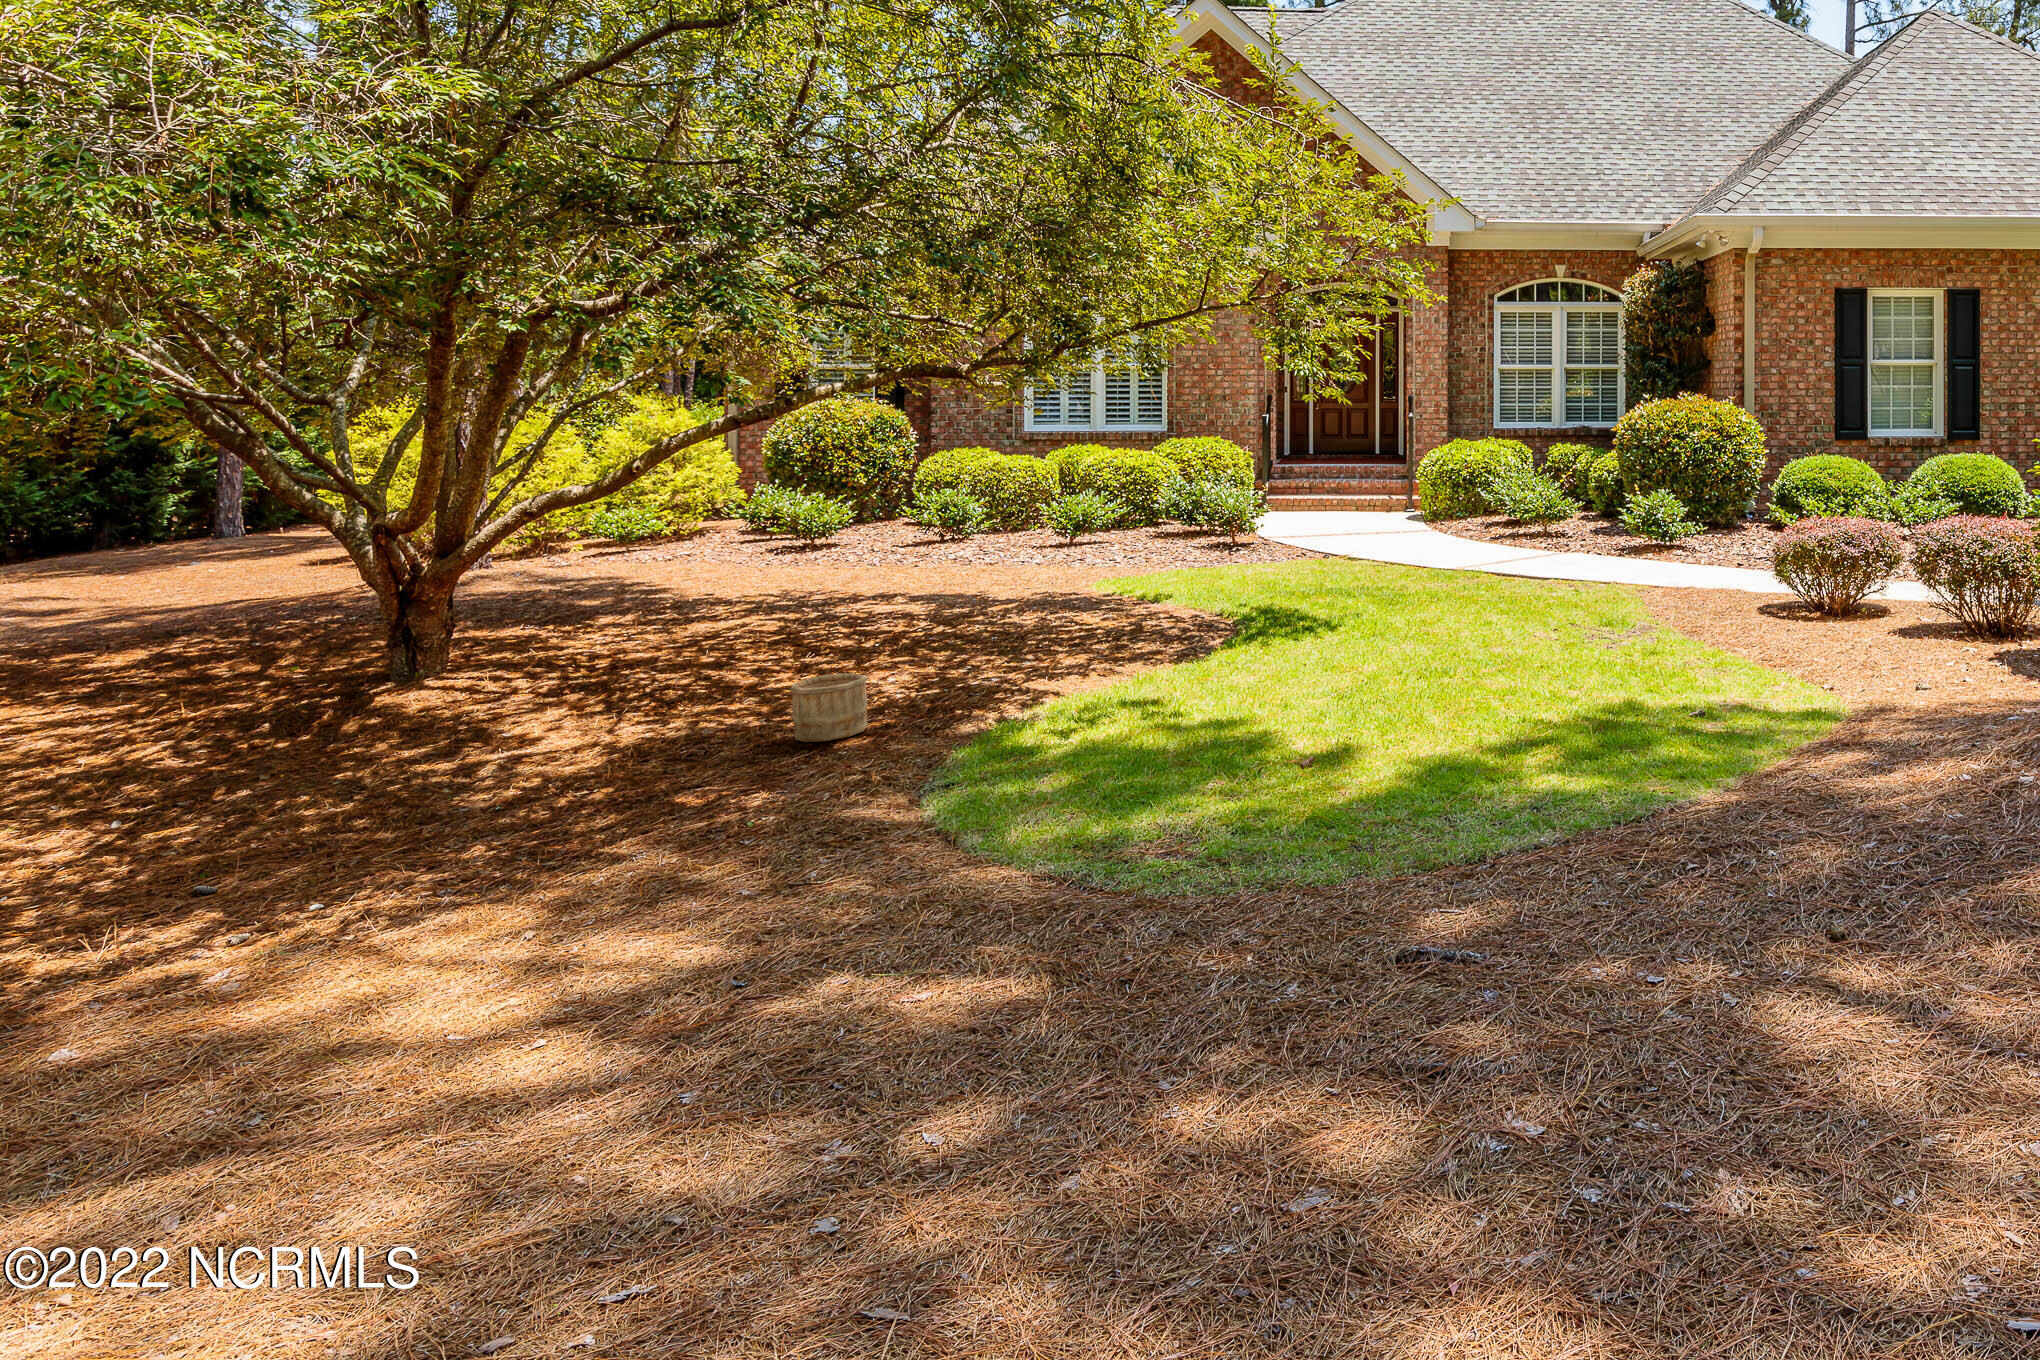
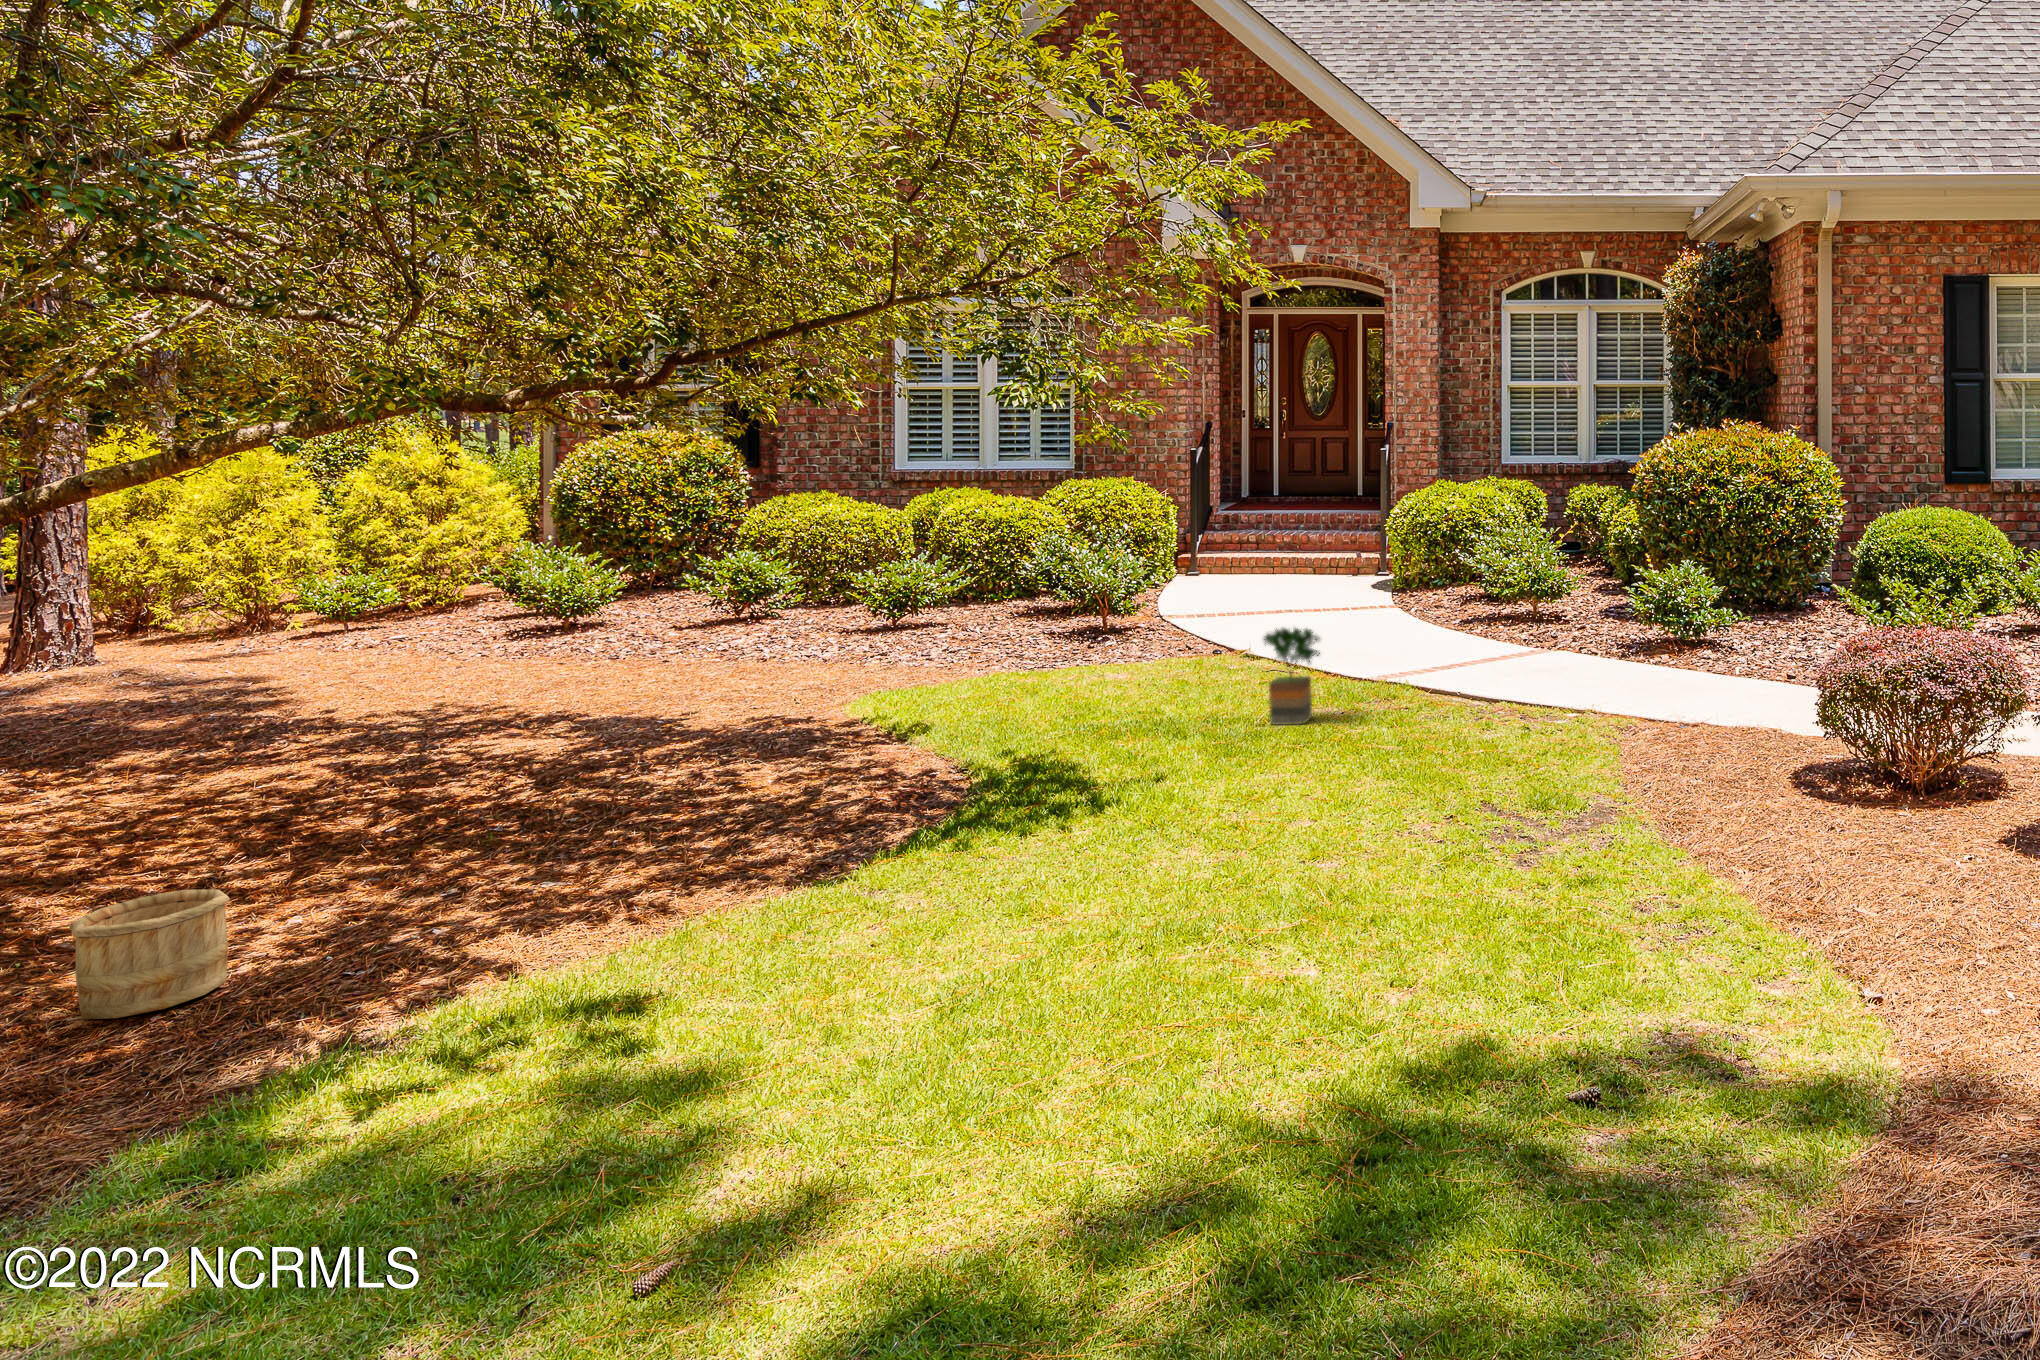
potted tree: none [1384,535,1428,603] -> present [1263,628,1320,725]

